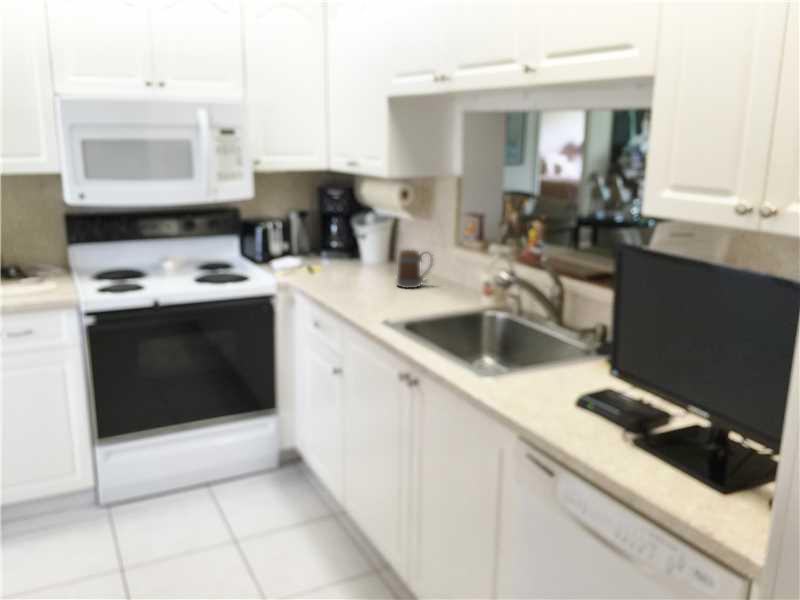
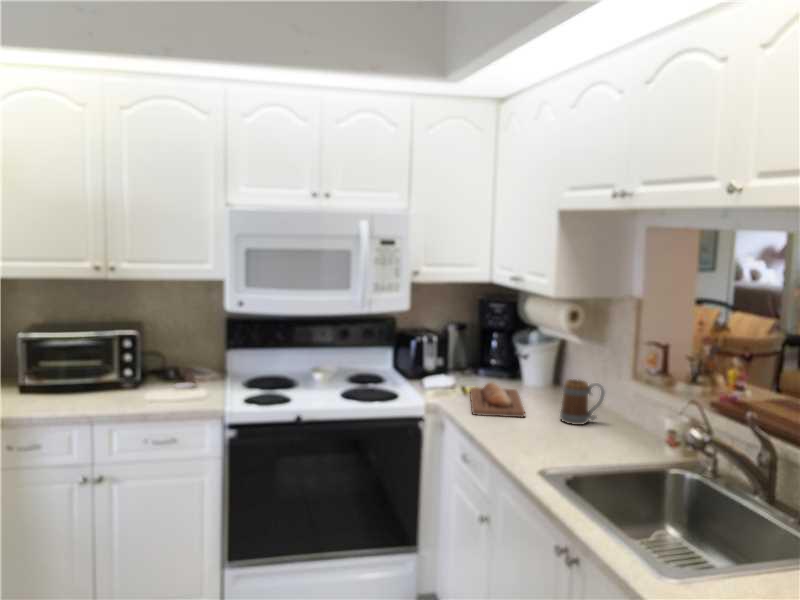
bread loaf: none [315,260,367,287] -> present [470,382,525,417]

